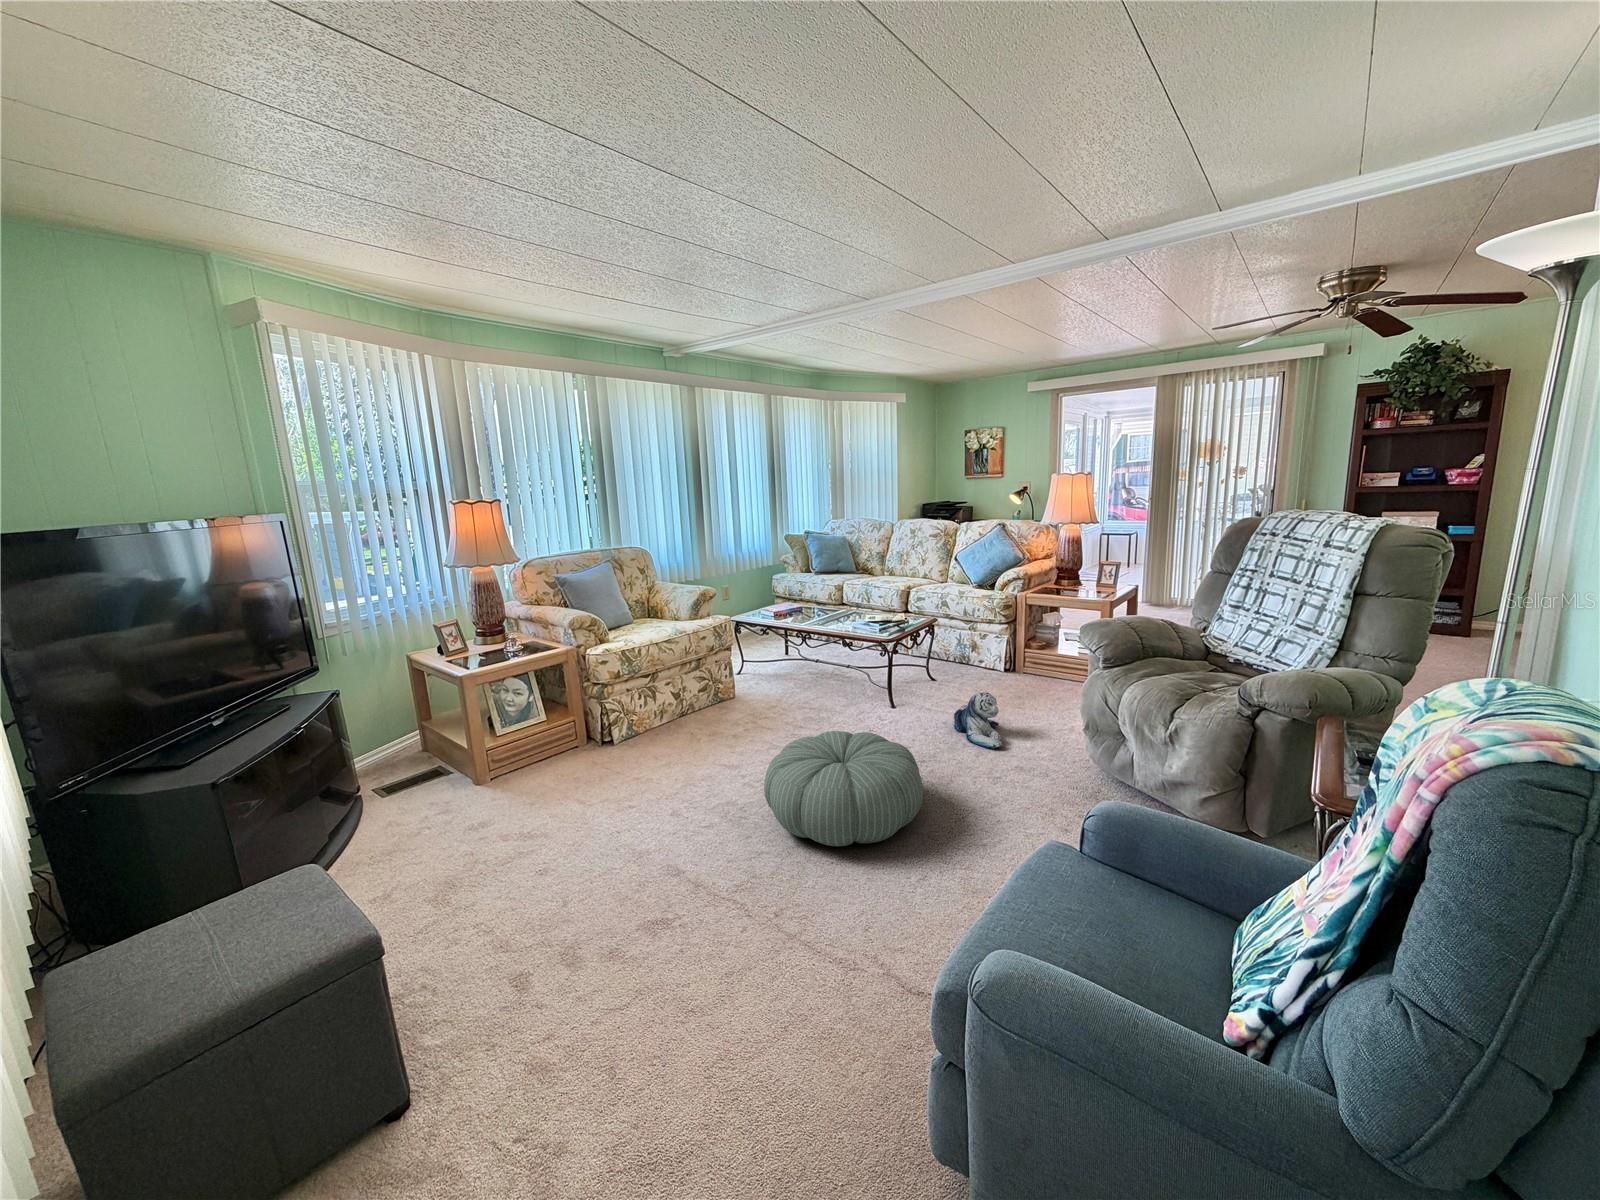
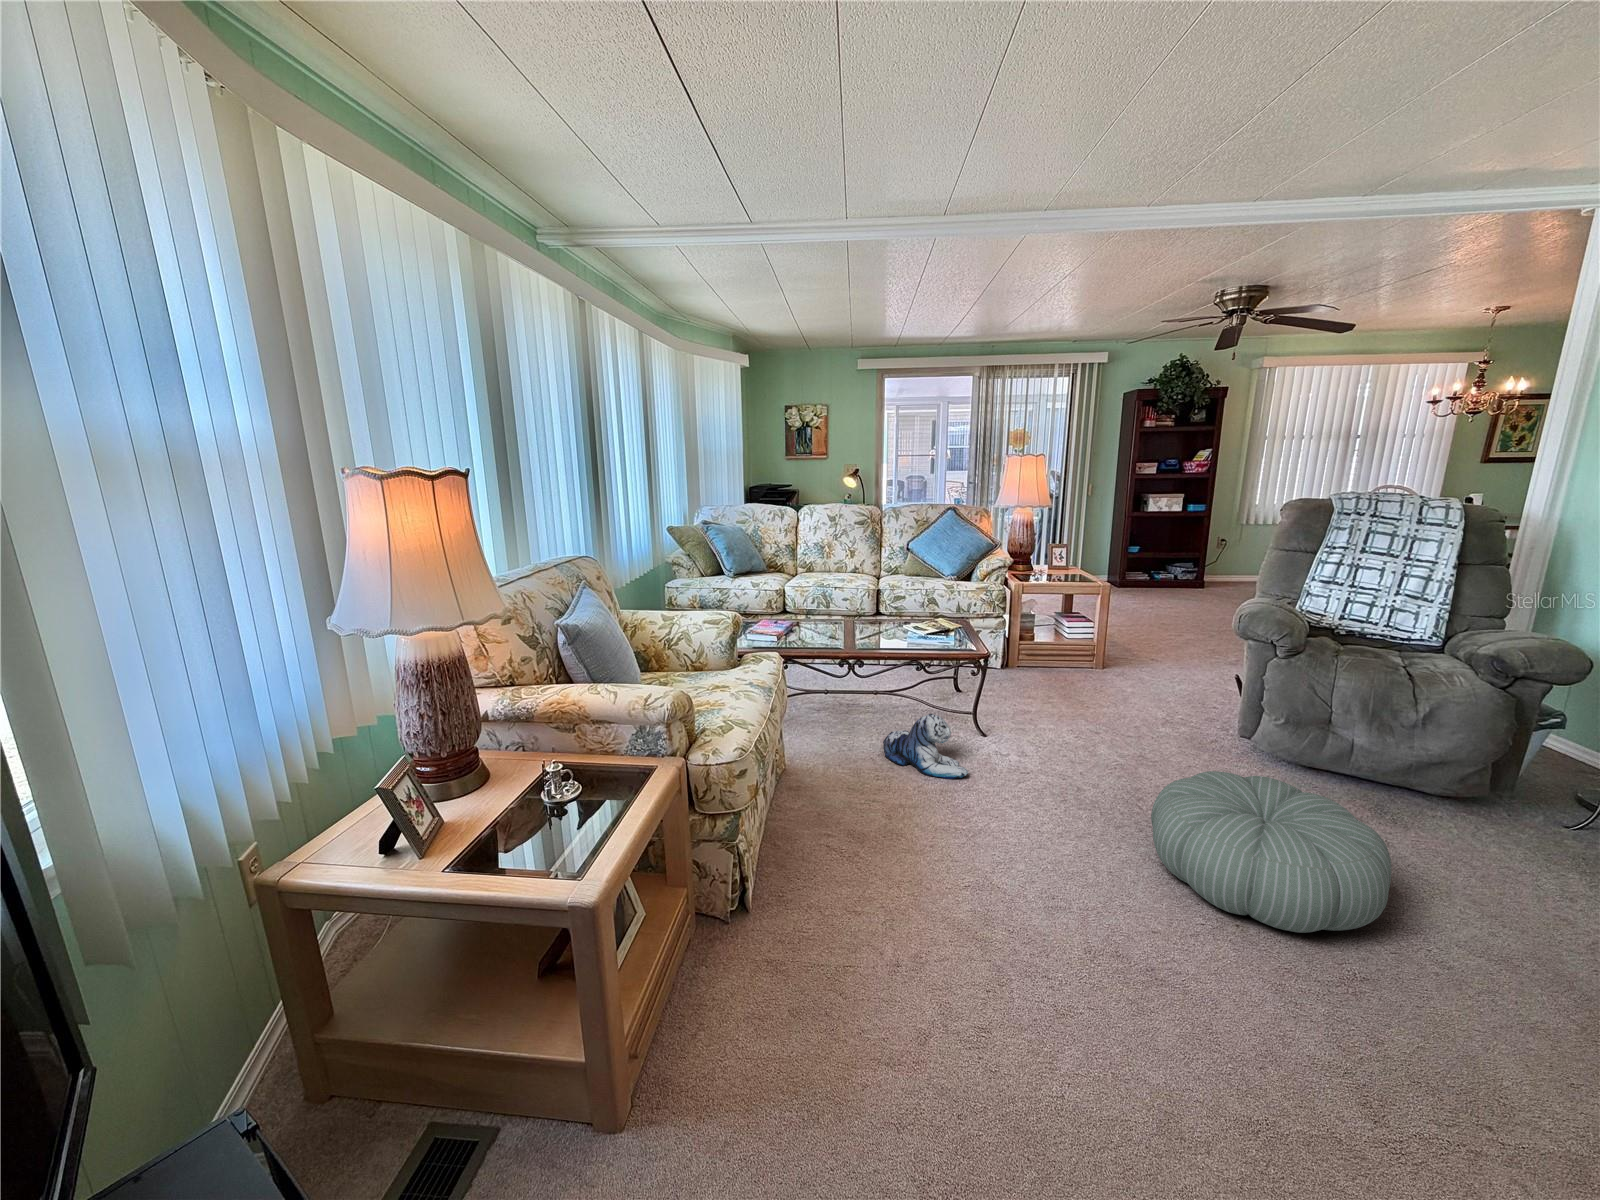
plush toy: present [954,693,1002,749] -> present [883,714,968,779]

